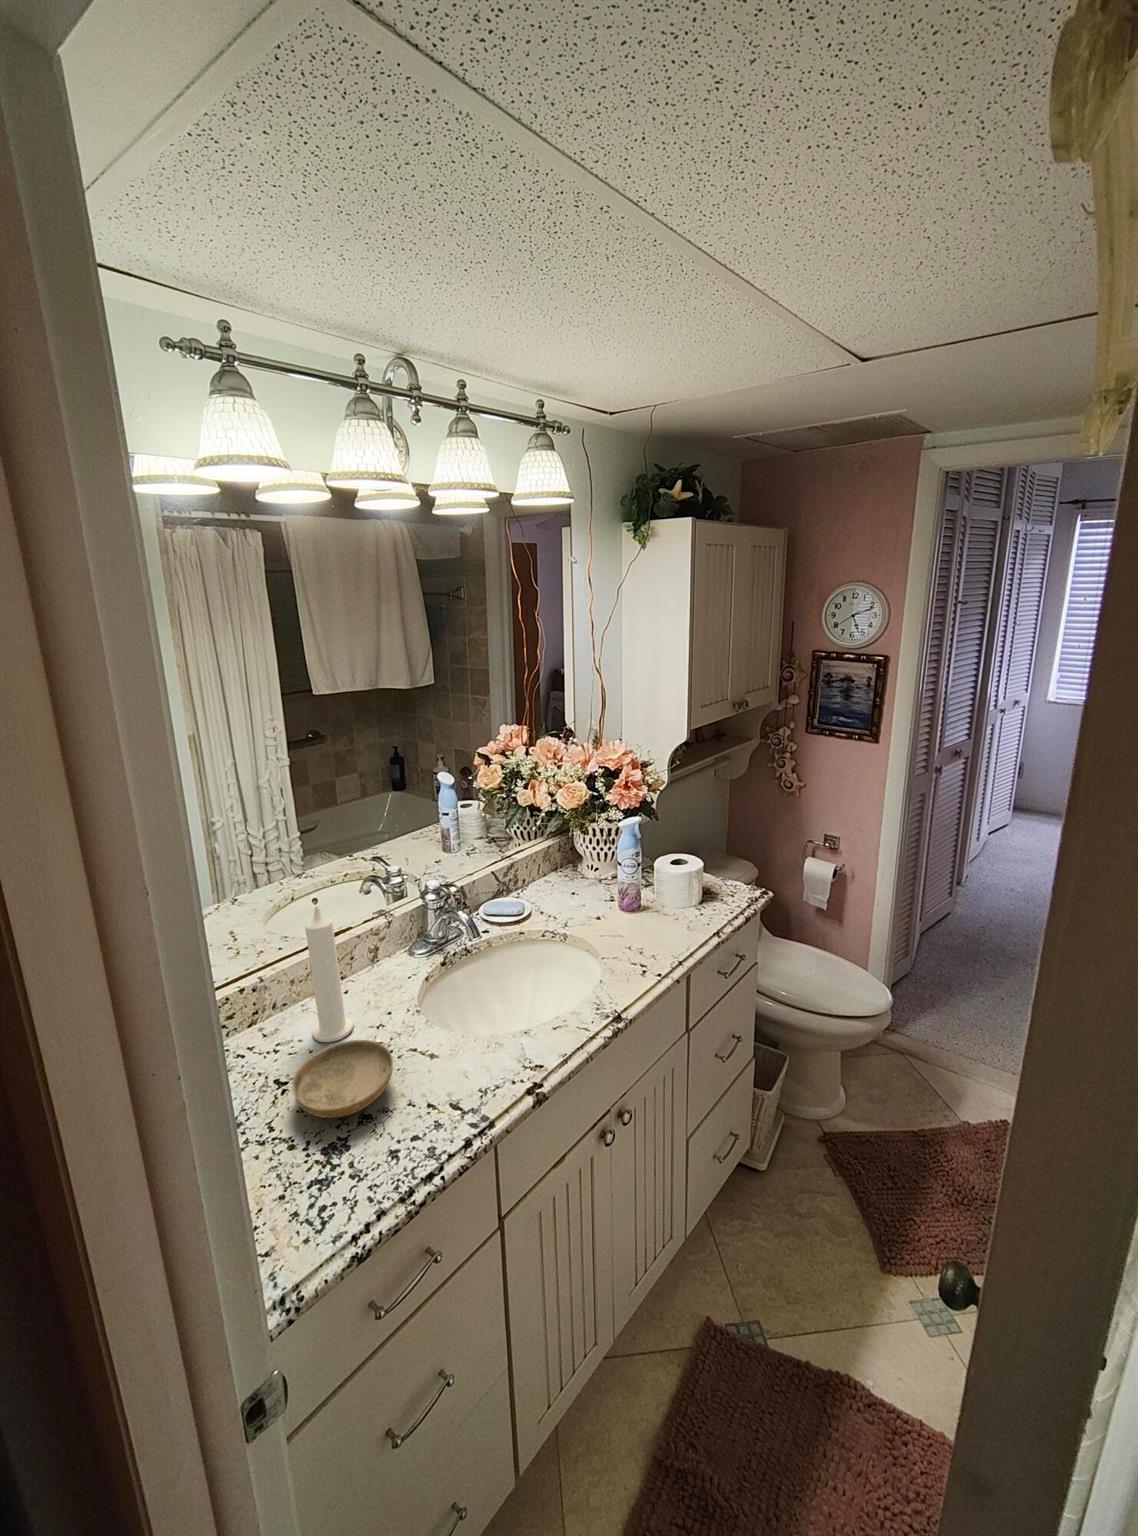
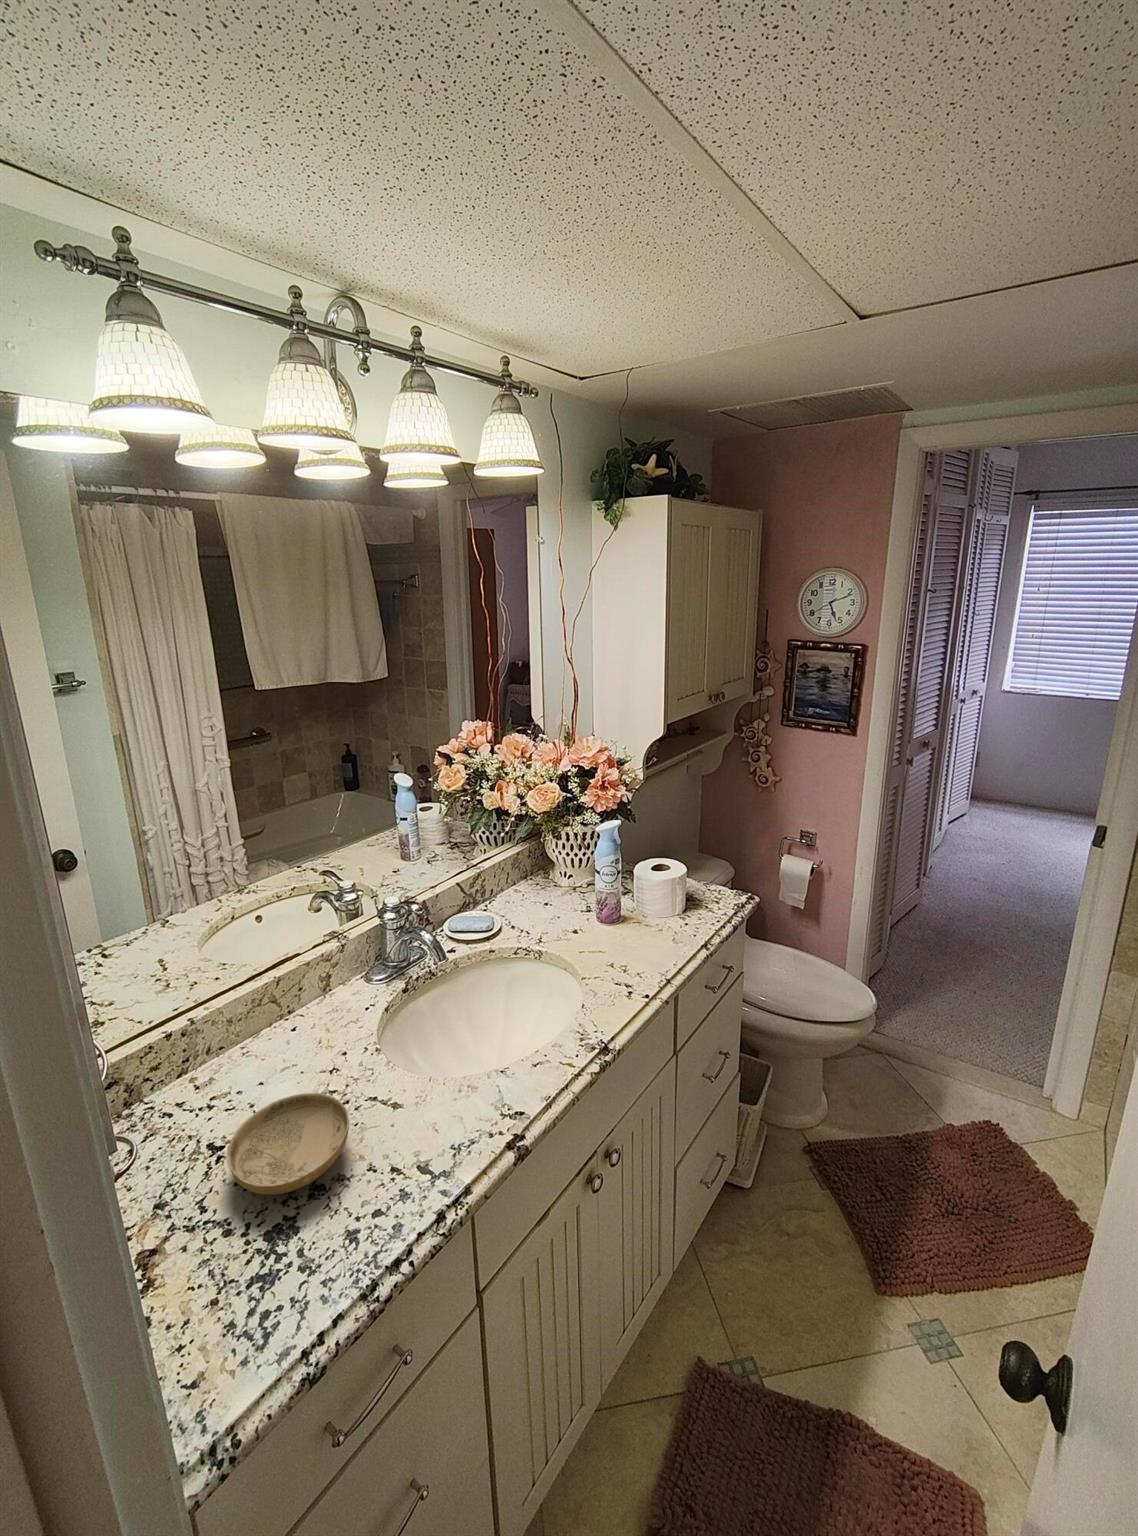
candle: present [305,905,353,1042] -> none [241,937,301,1094]

